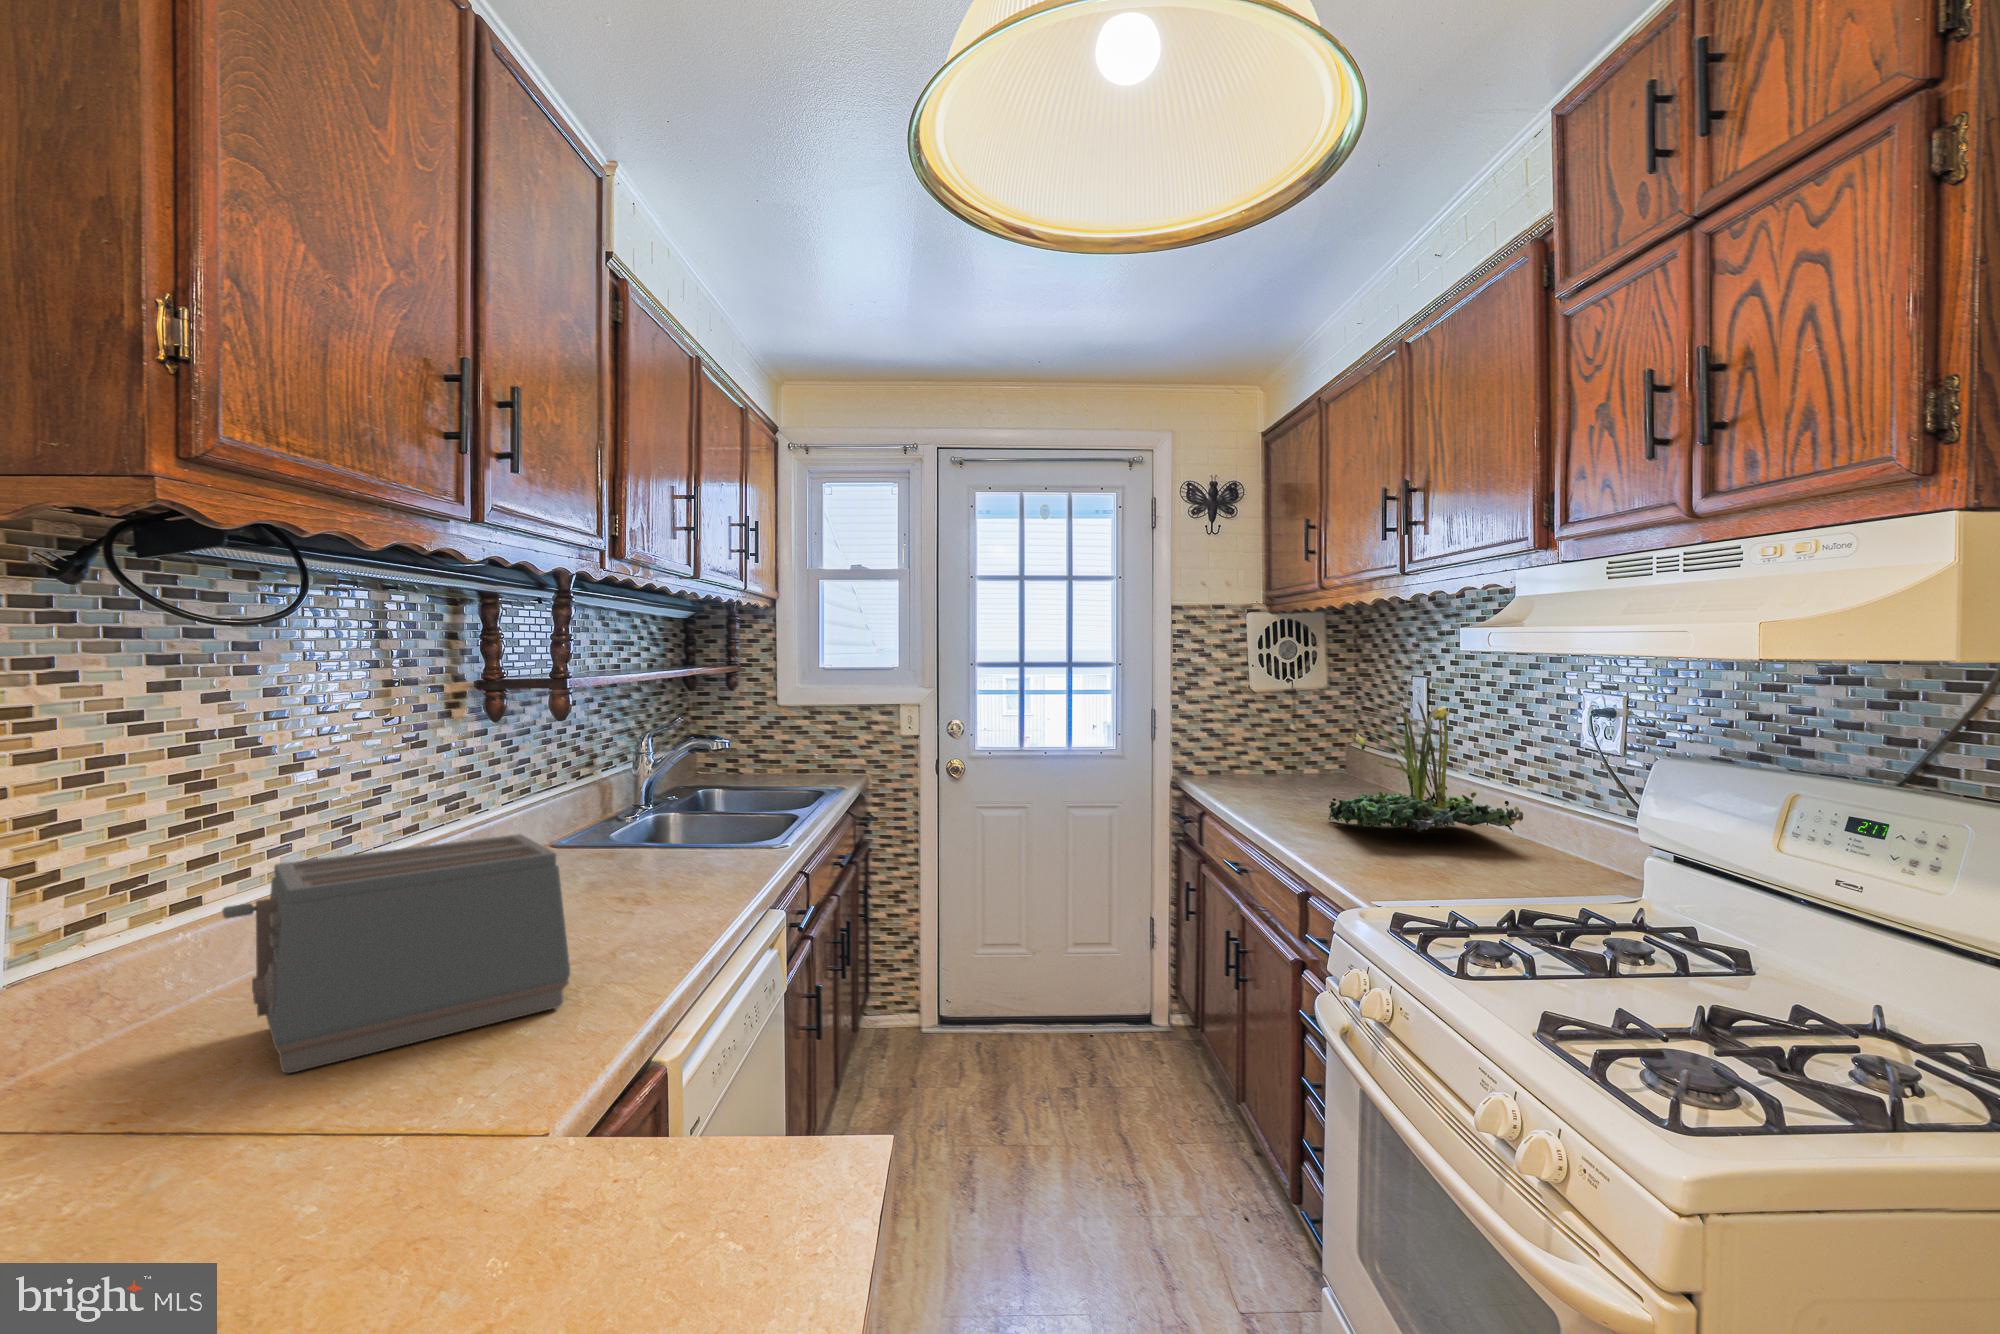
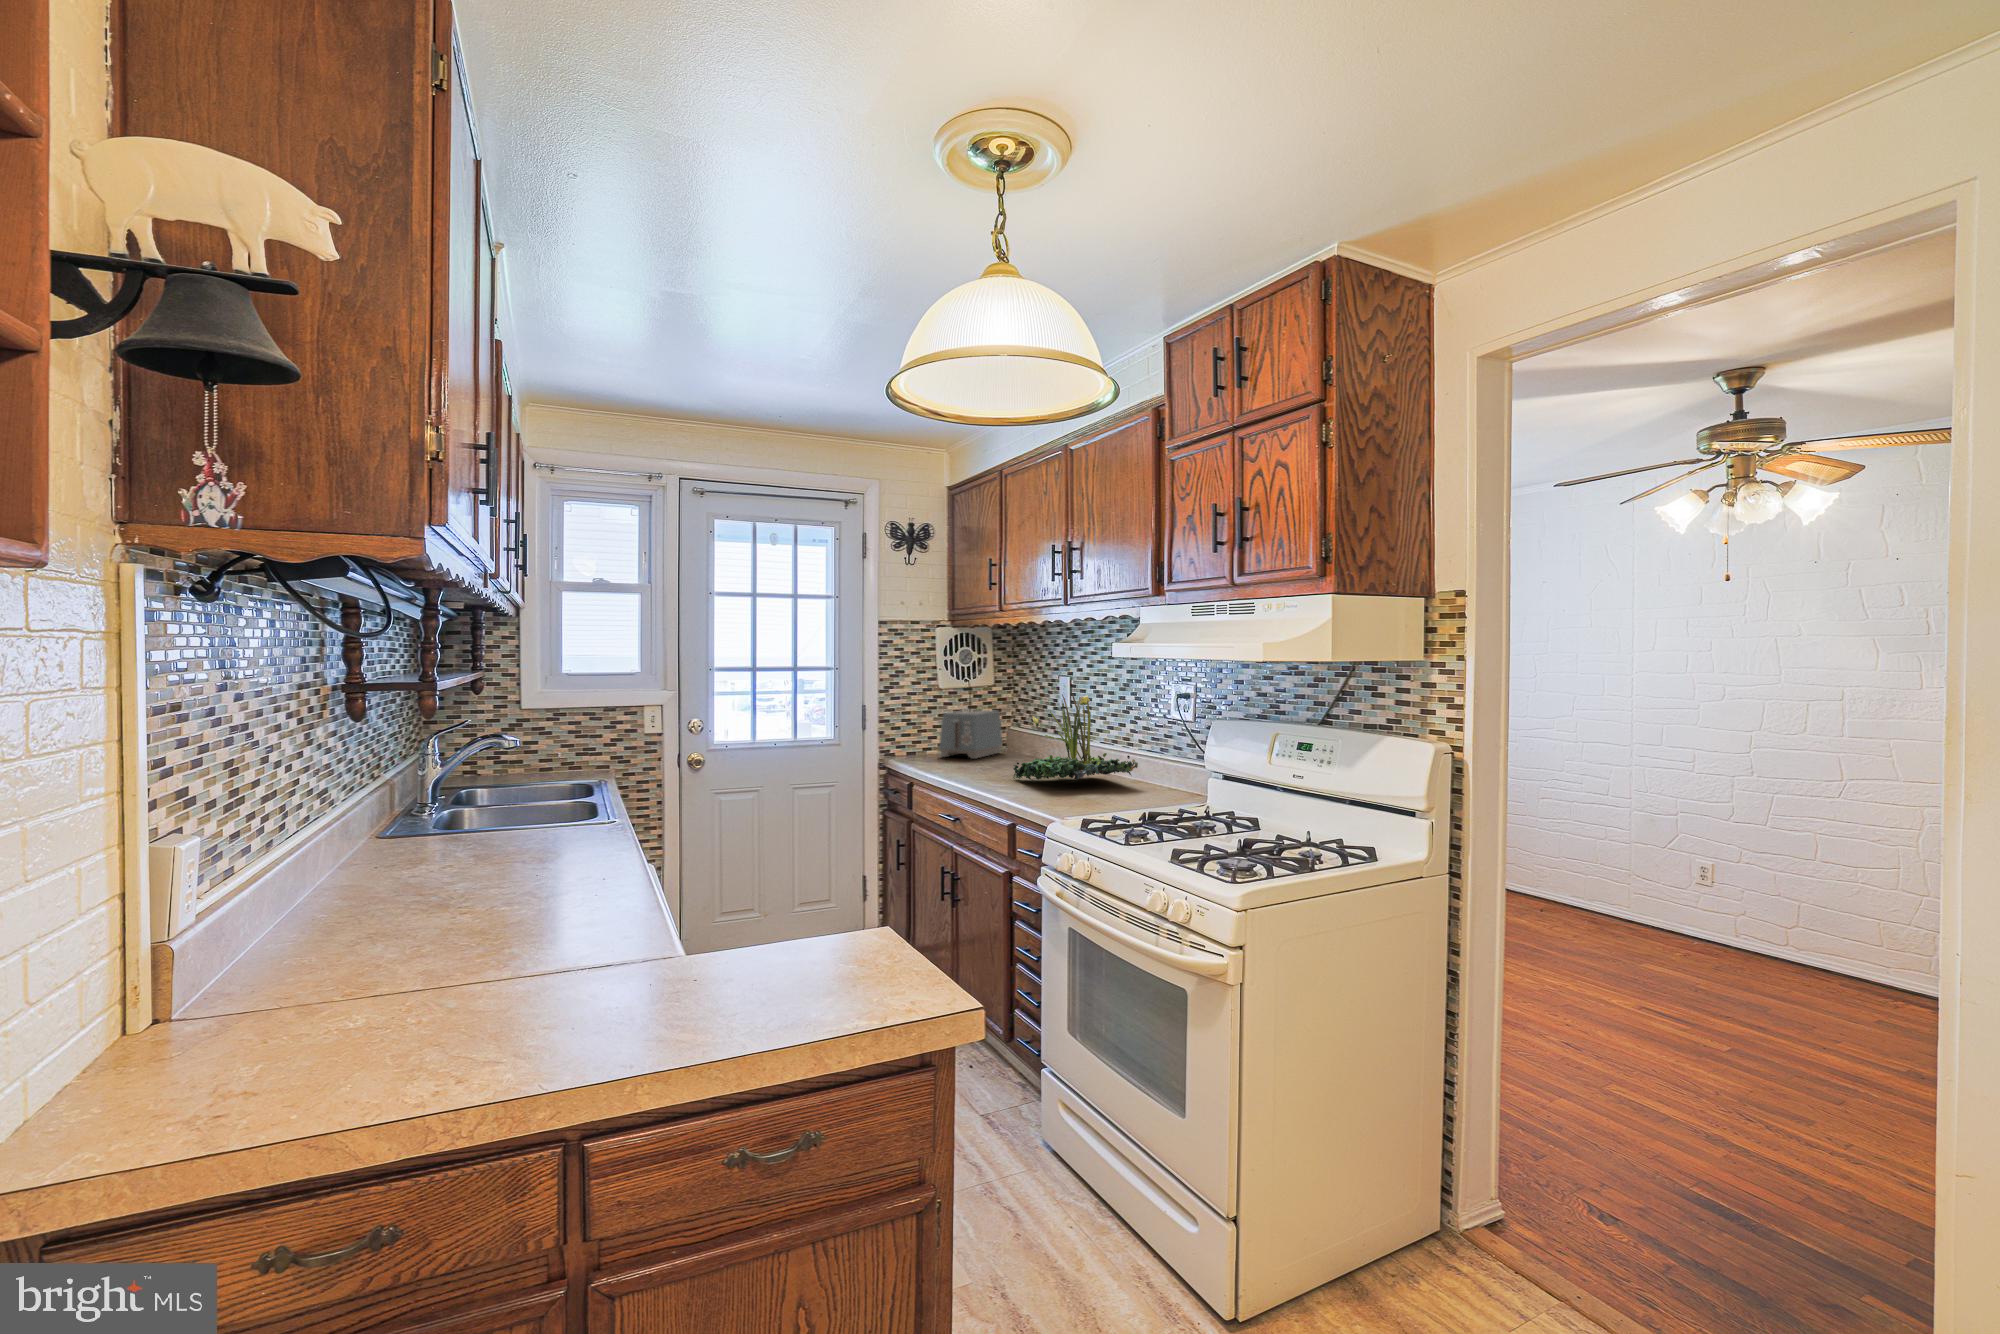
toaster: present [222,834,570,1073] -> present [939,710,1002,759]

